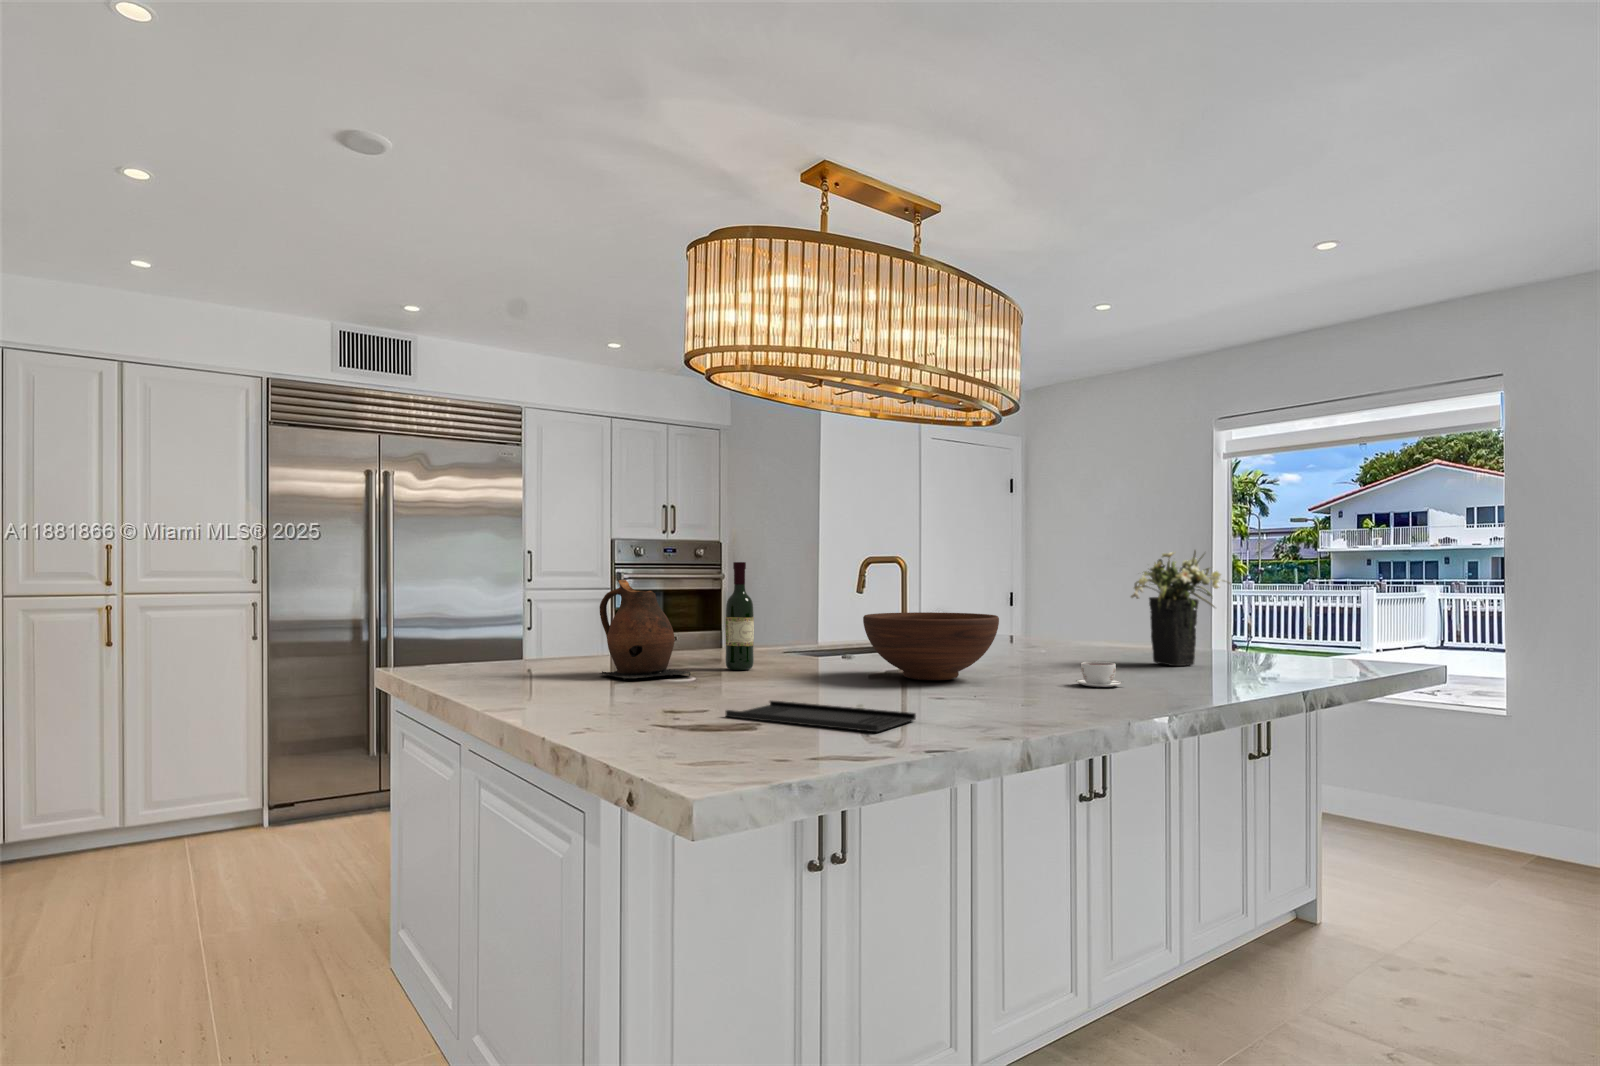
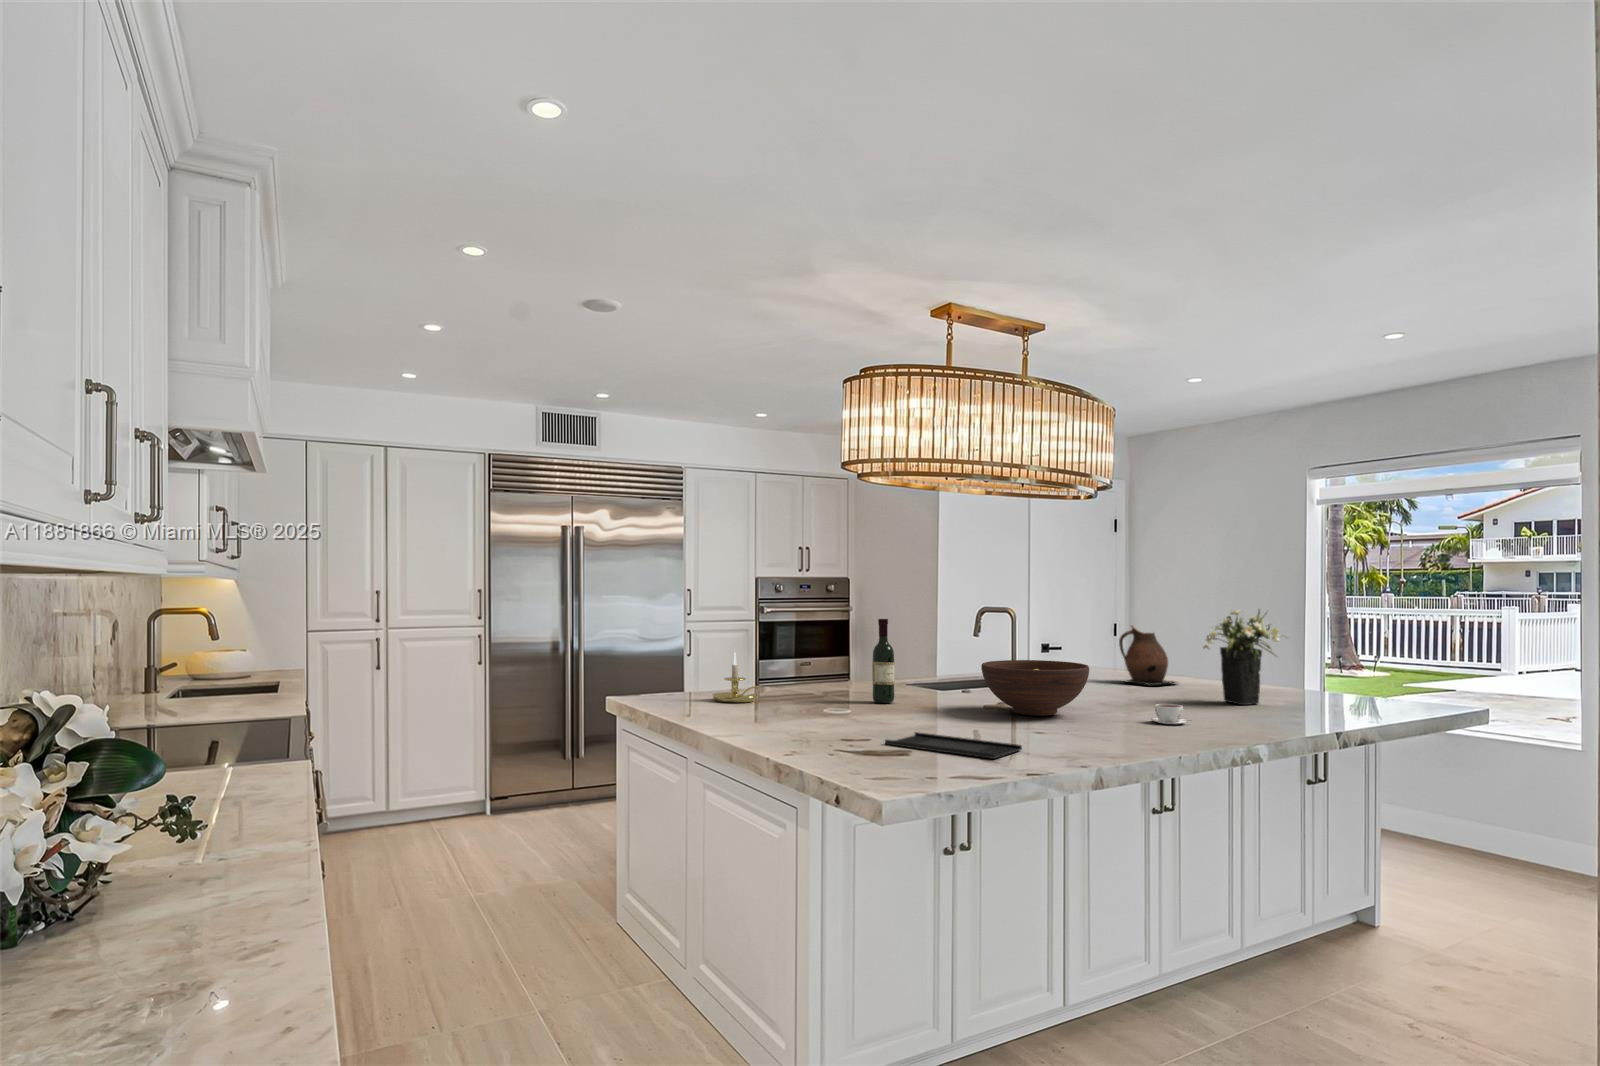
ceramic pitcher: present [600,580,691,680] -> present [1119,625,1175,685]
candle holder: none [513,606,581,672] -> present [712,653,763,703]

